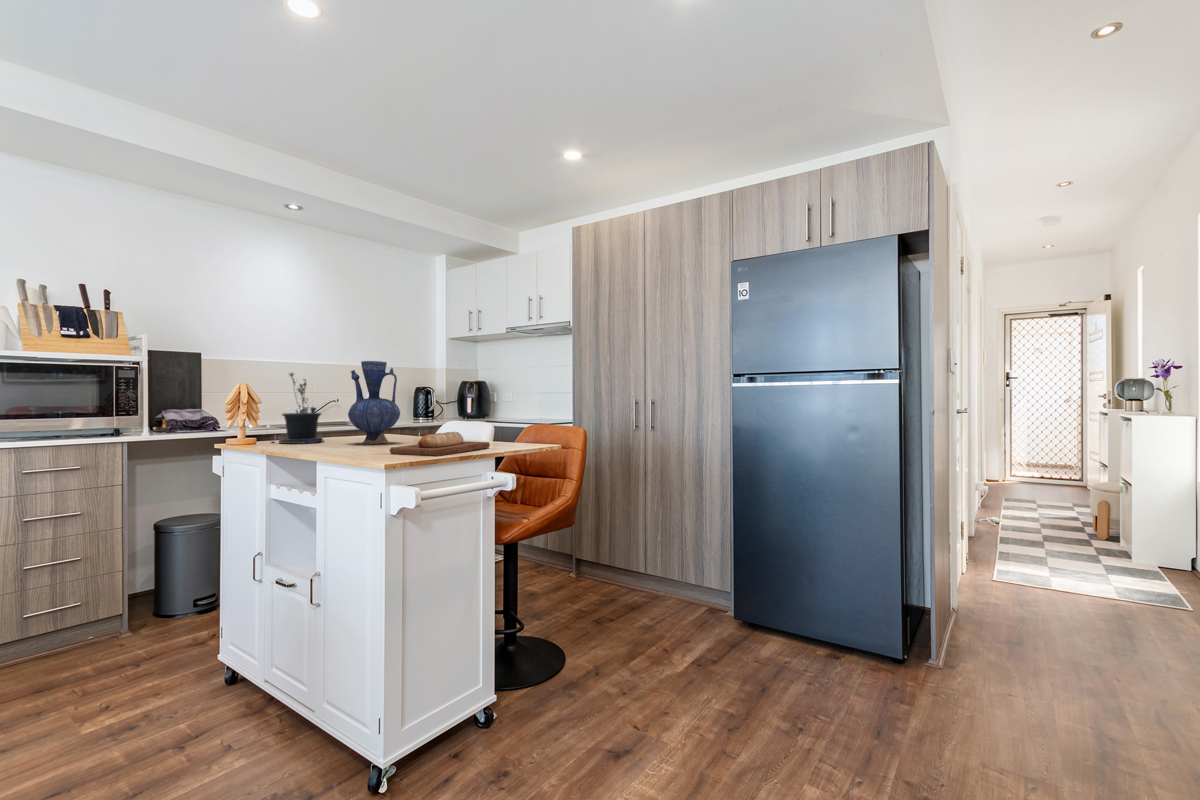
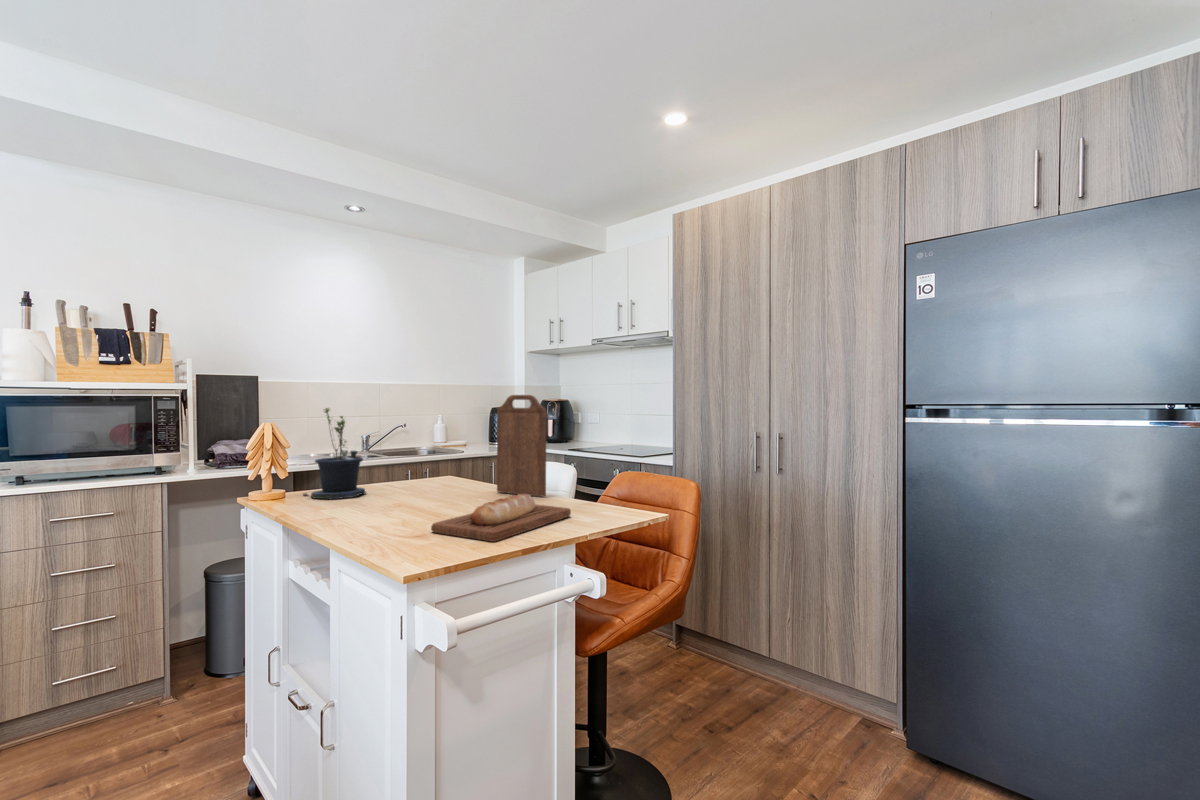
vase: present [348,361,400,444] -> none [392,393,458,501]
cutting board: none [430,364,470,442] -> present [497,395,547,497]

